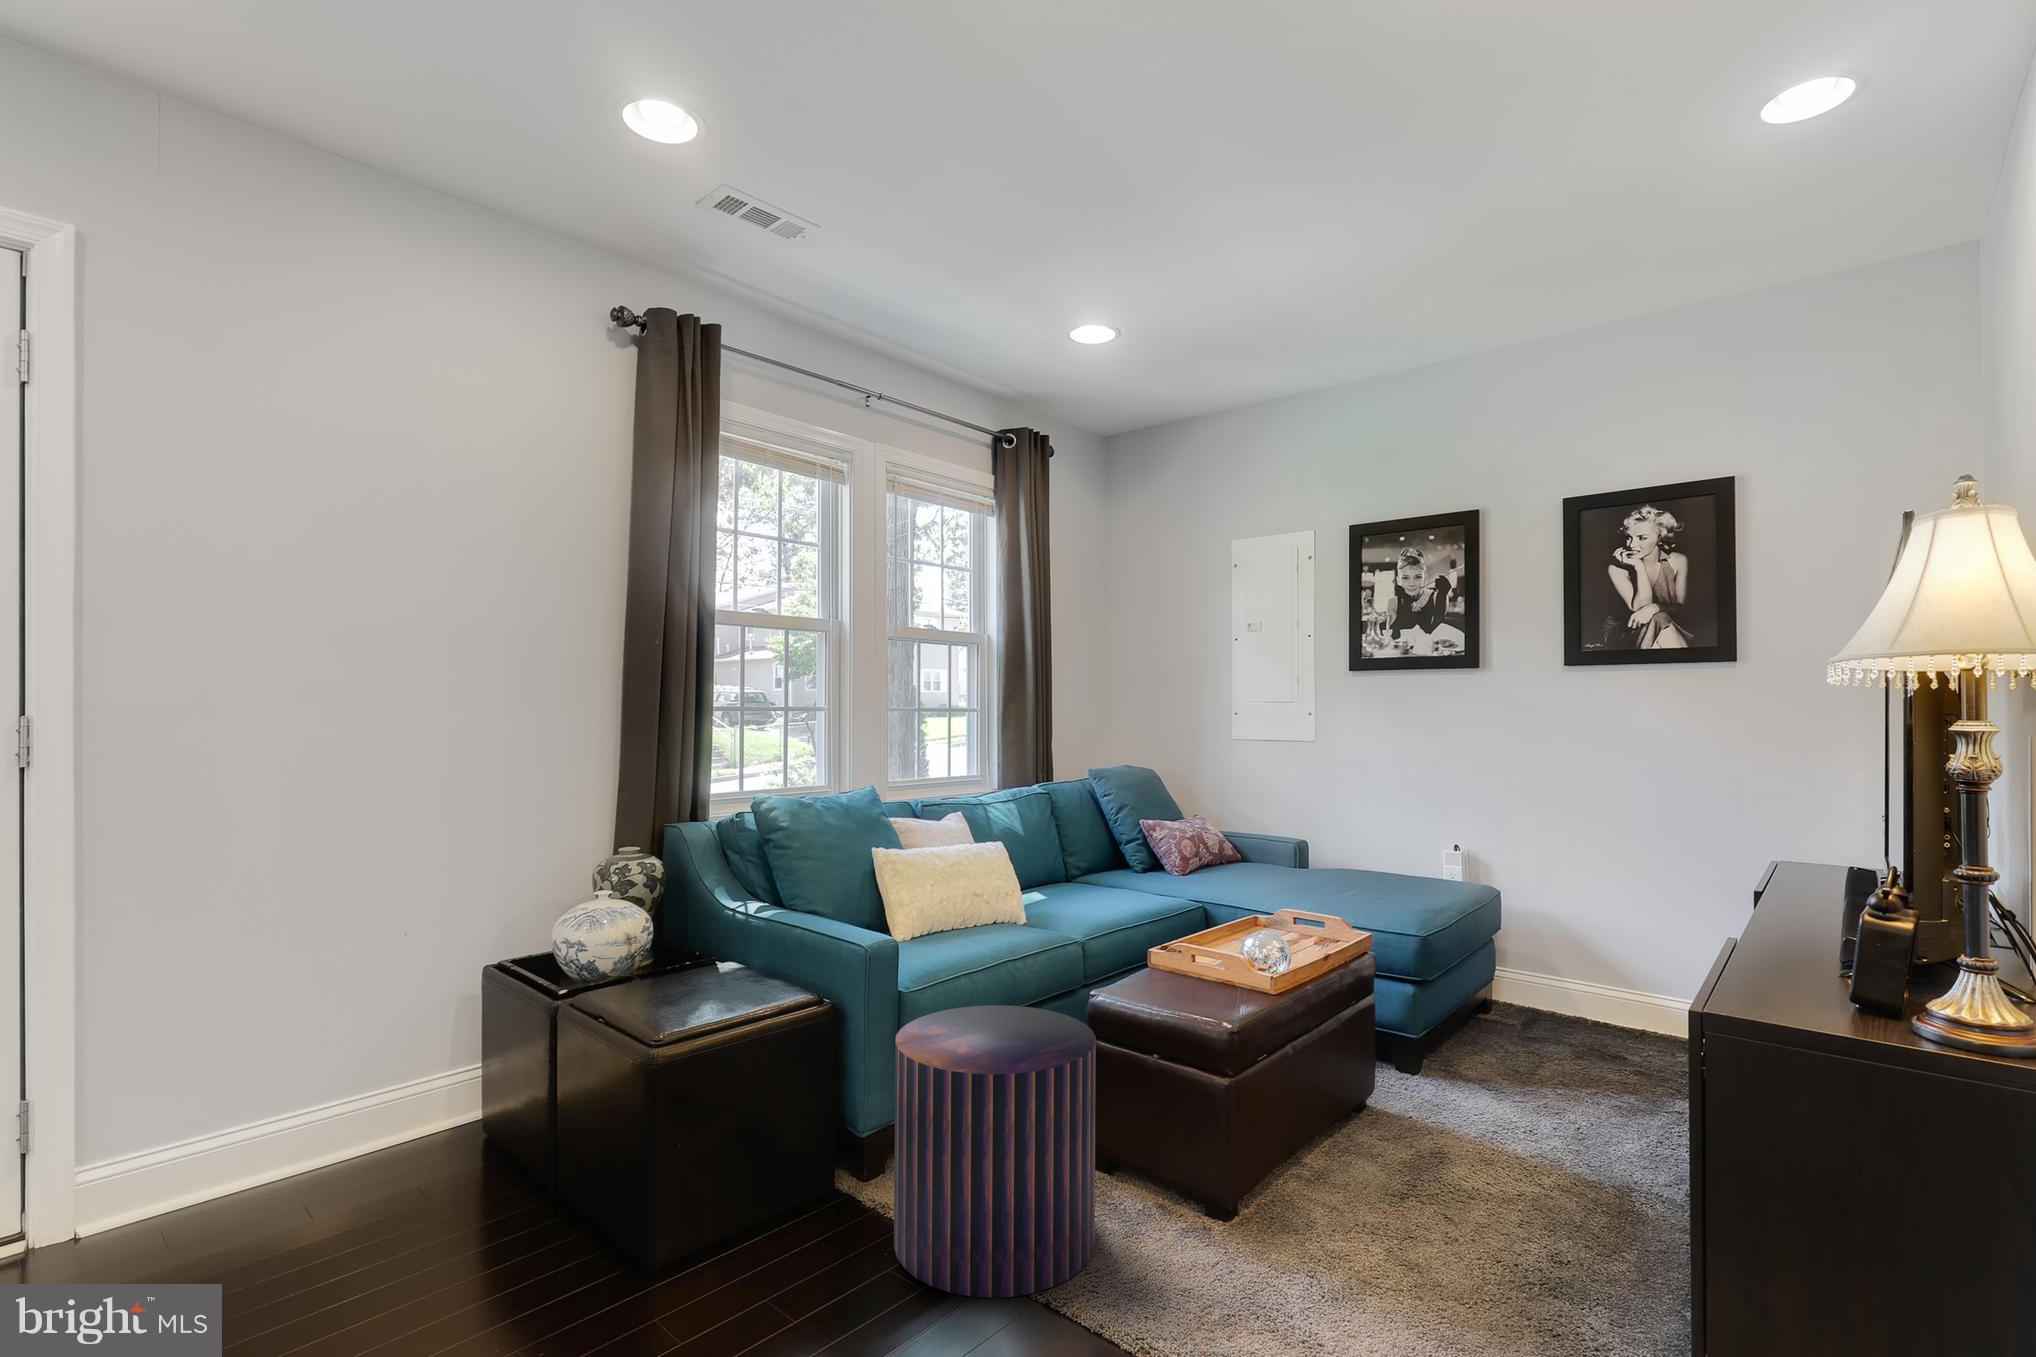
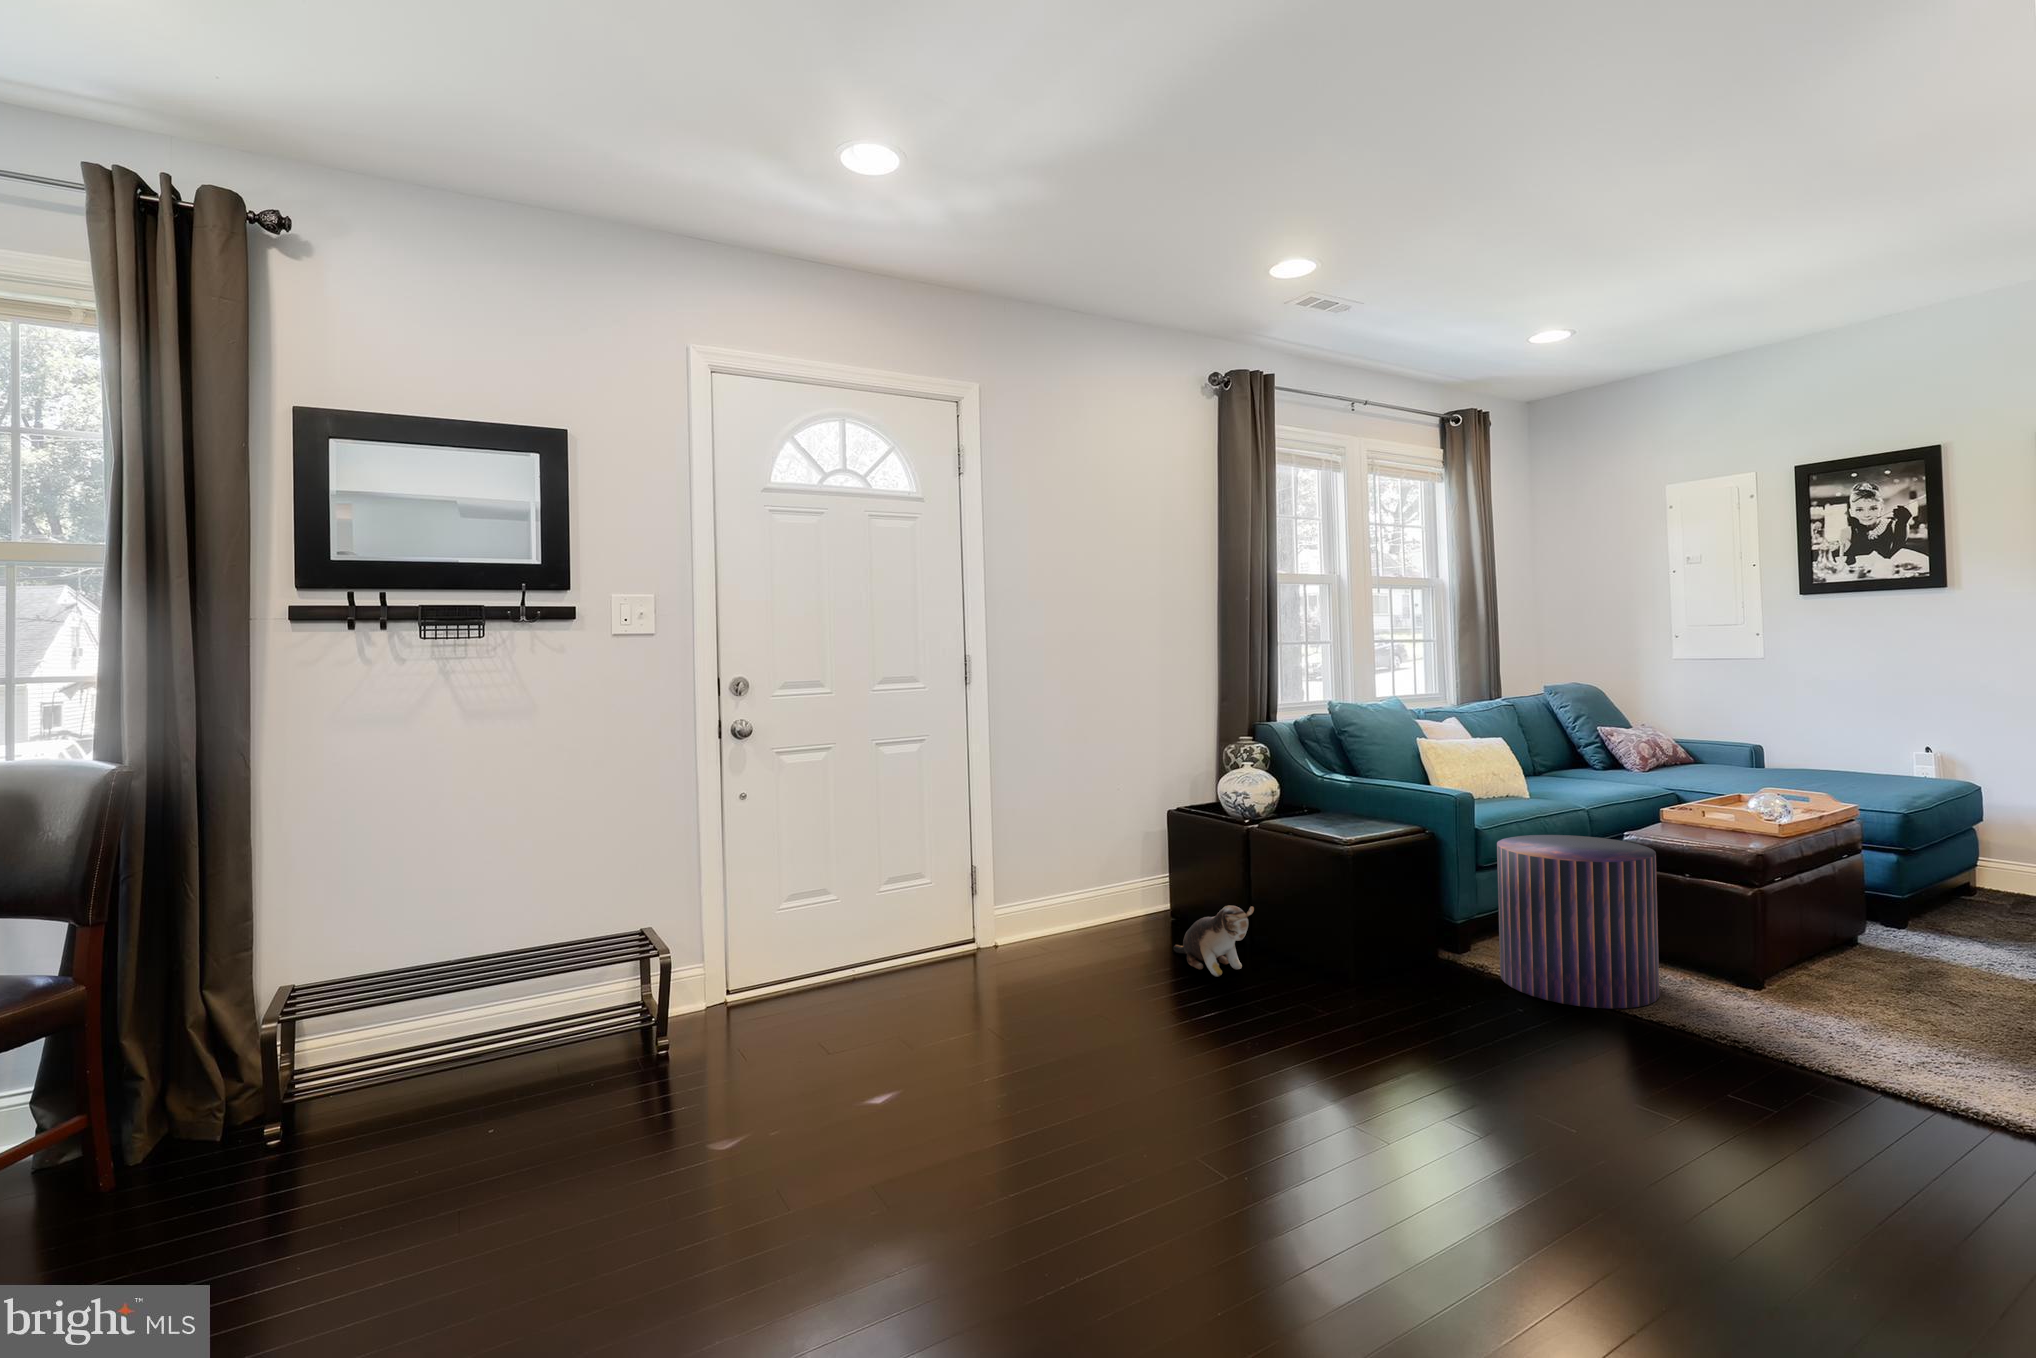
plush toy: none [404,1159,497,1283] -> present [1174,905,1254,976]

